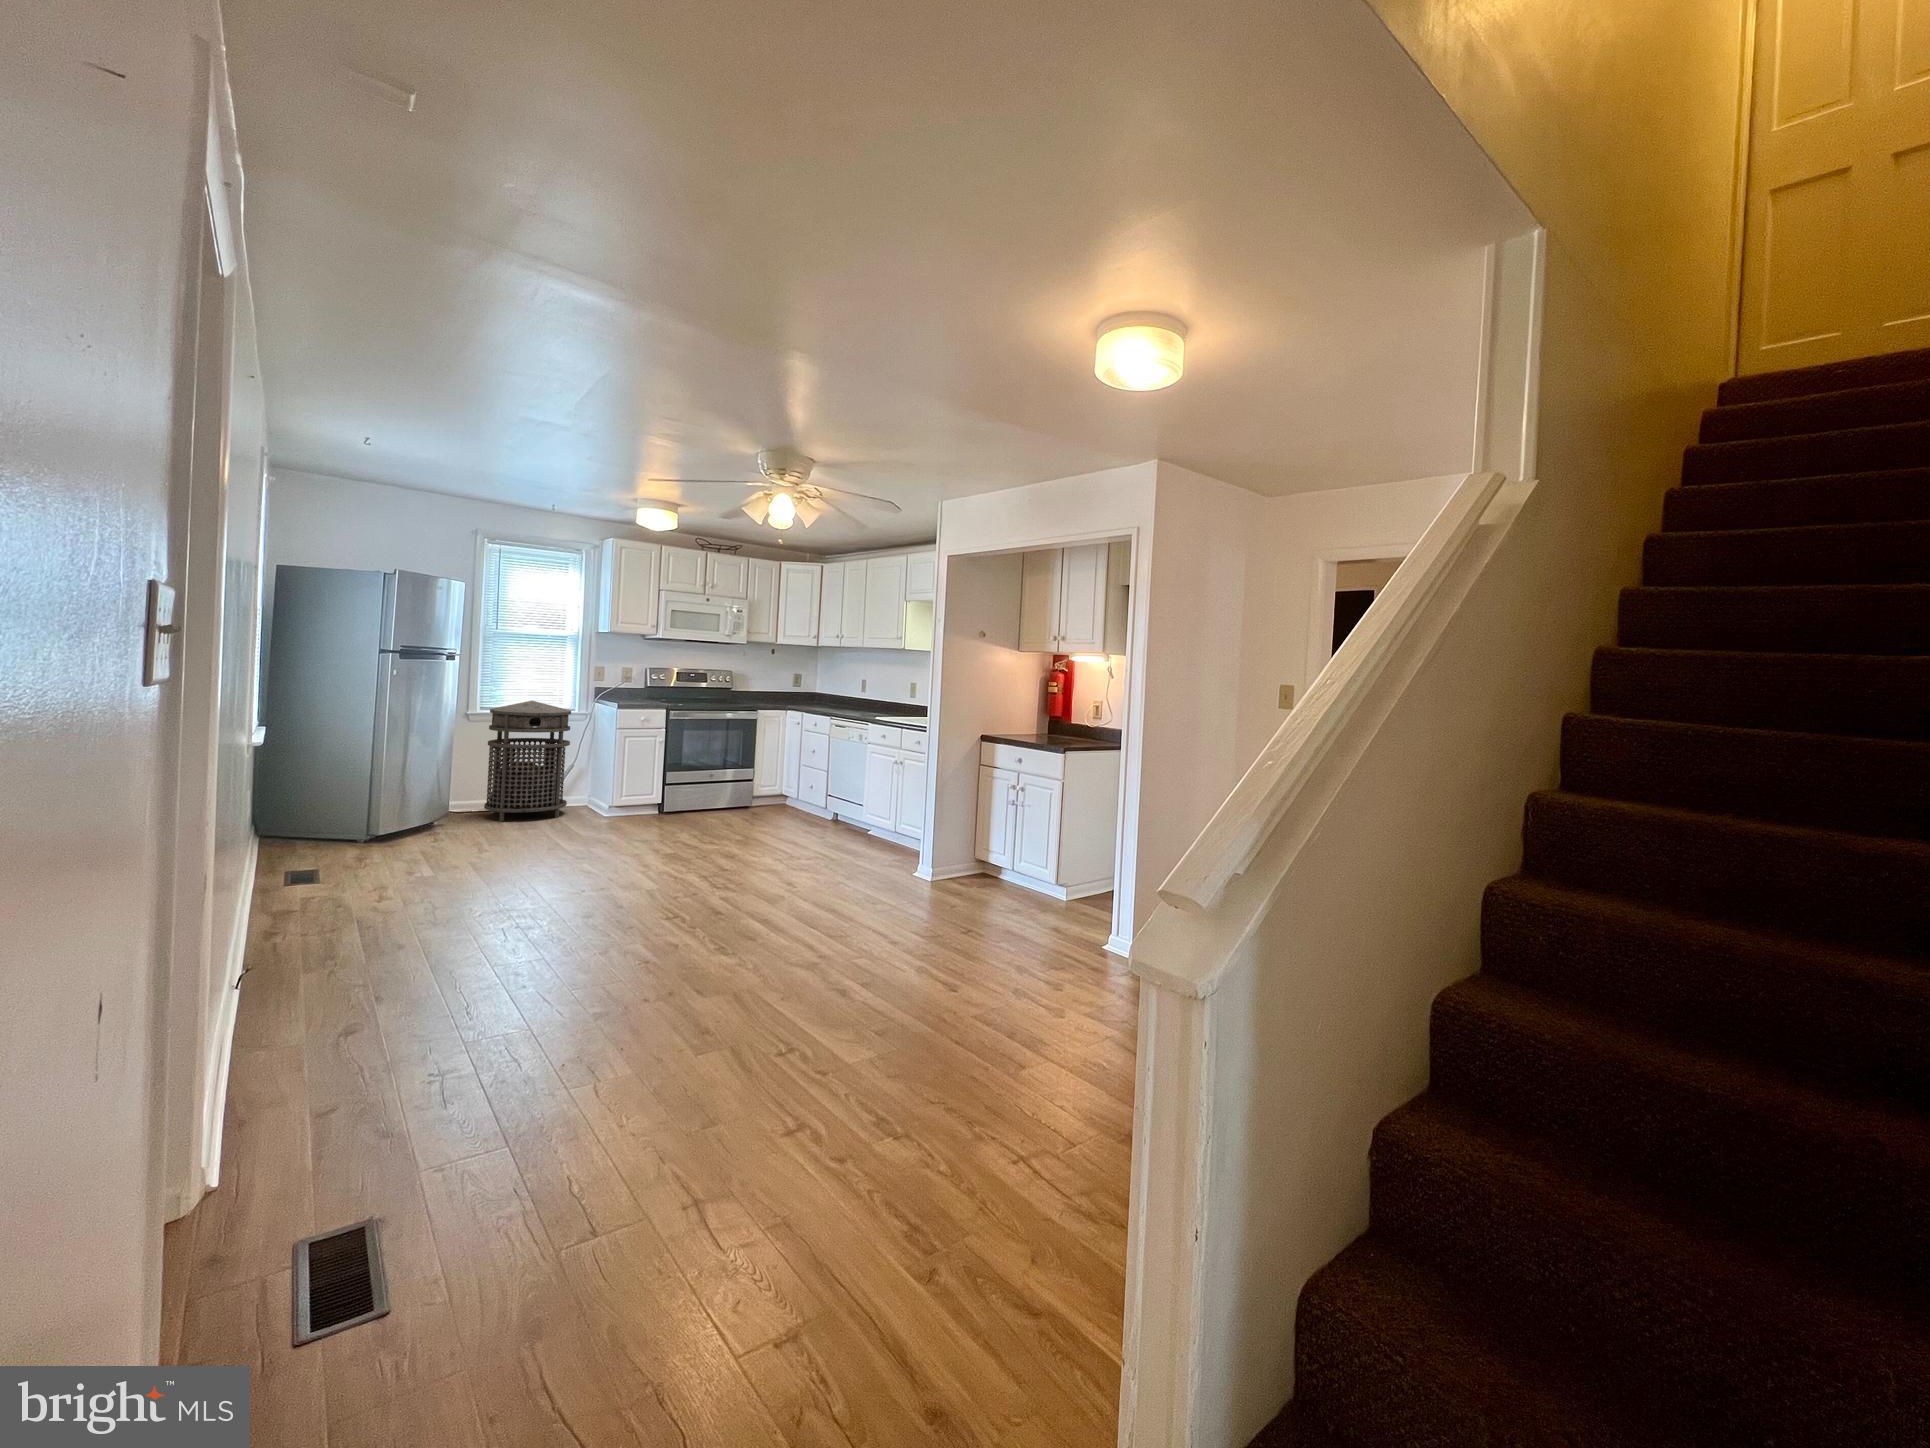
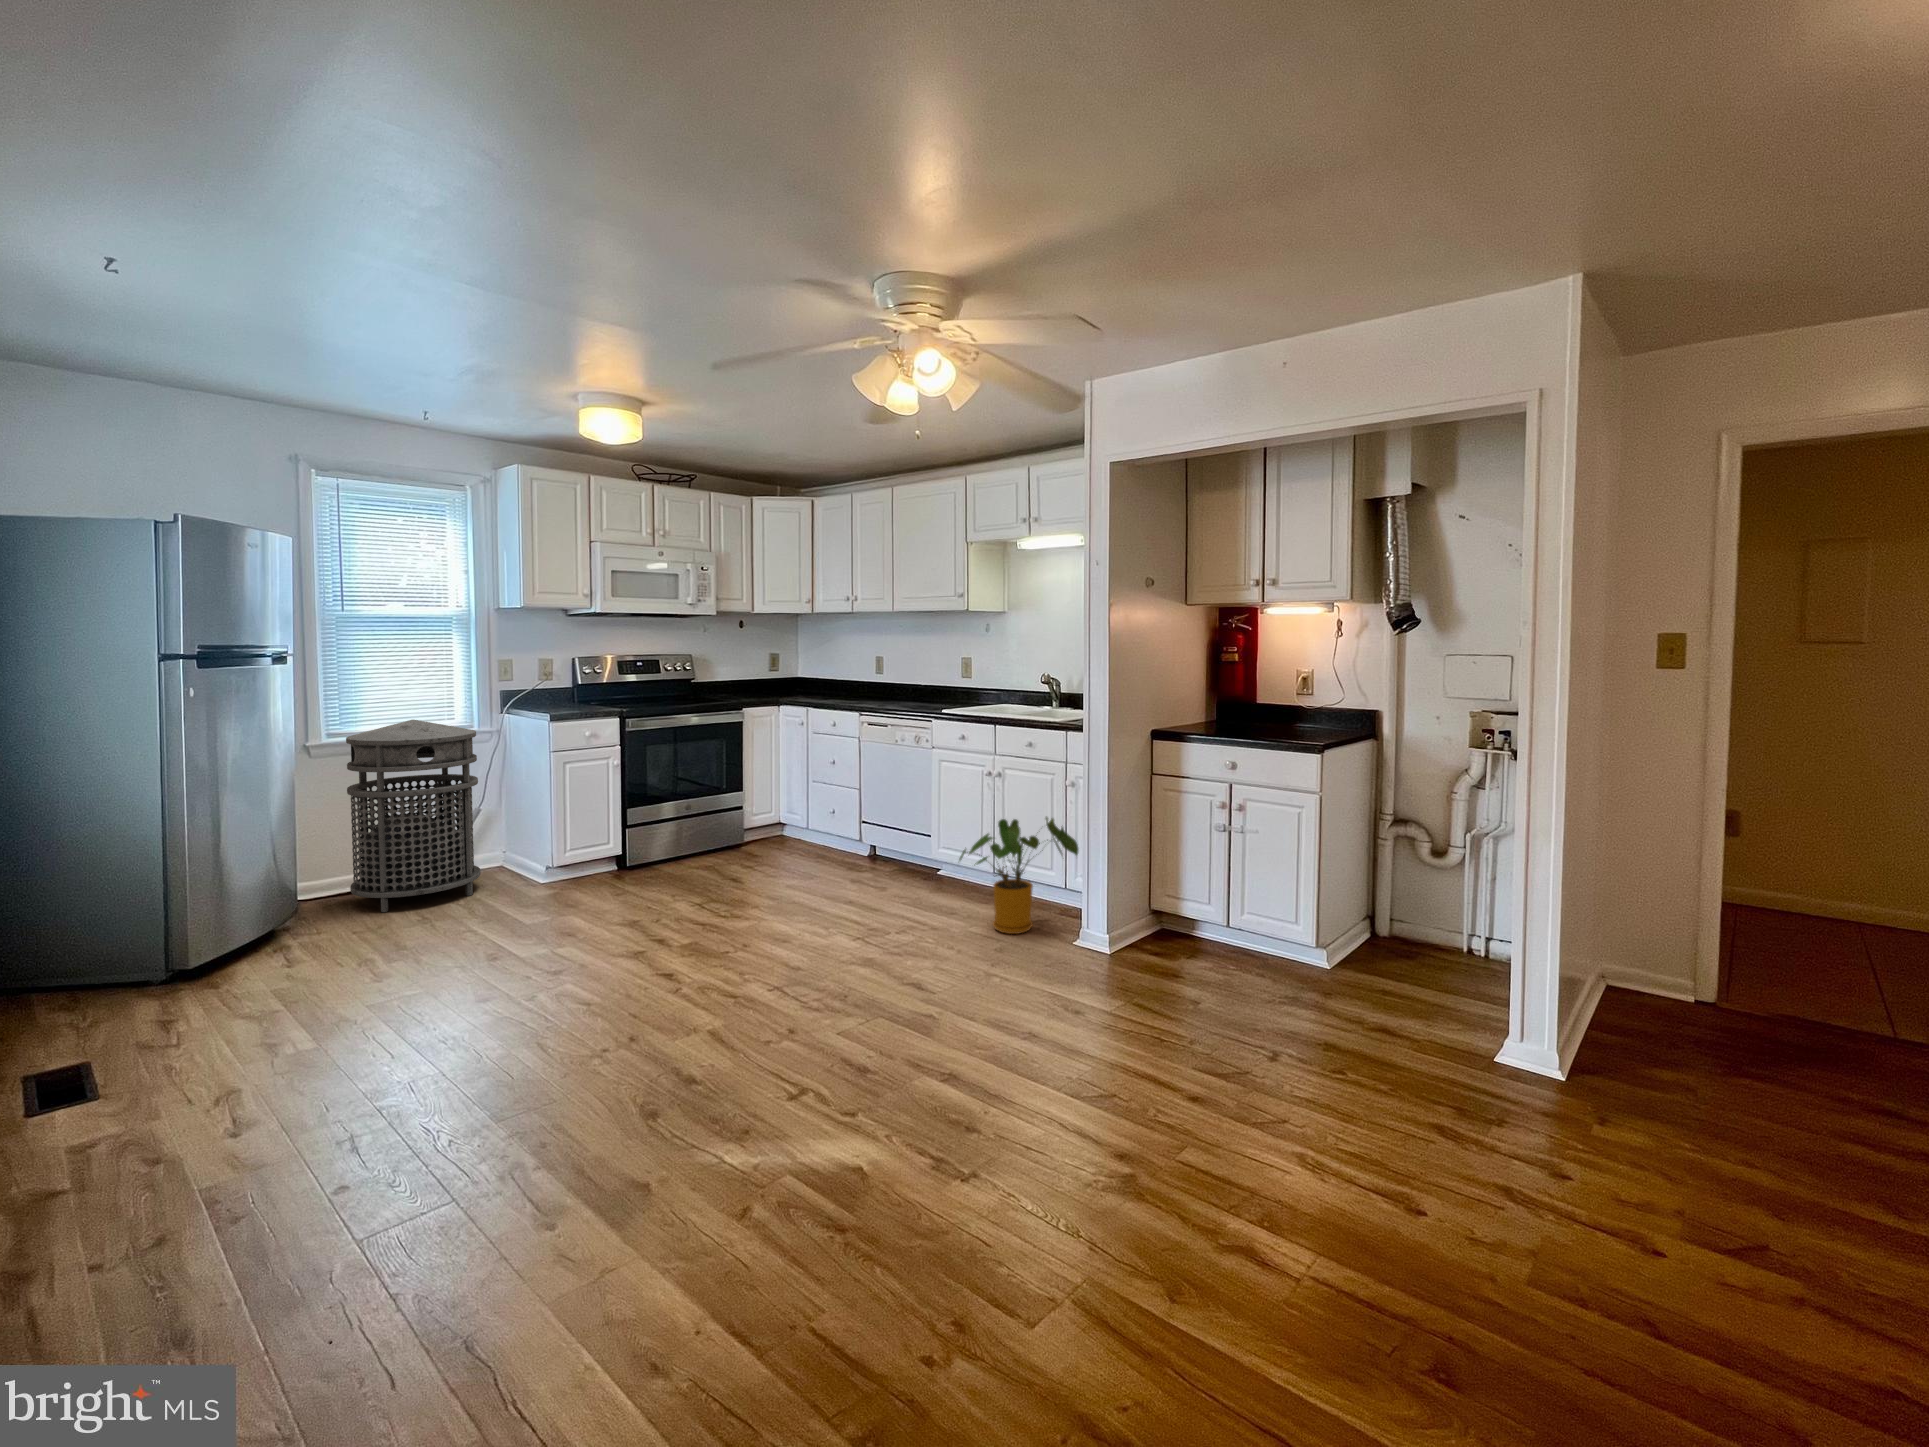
house plant: none [847,788,924,866] -> present [959,817,1079,934]

